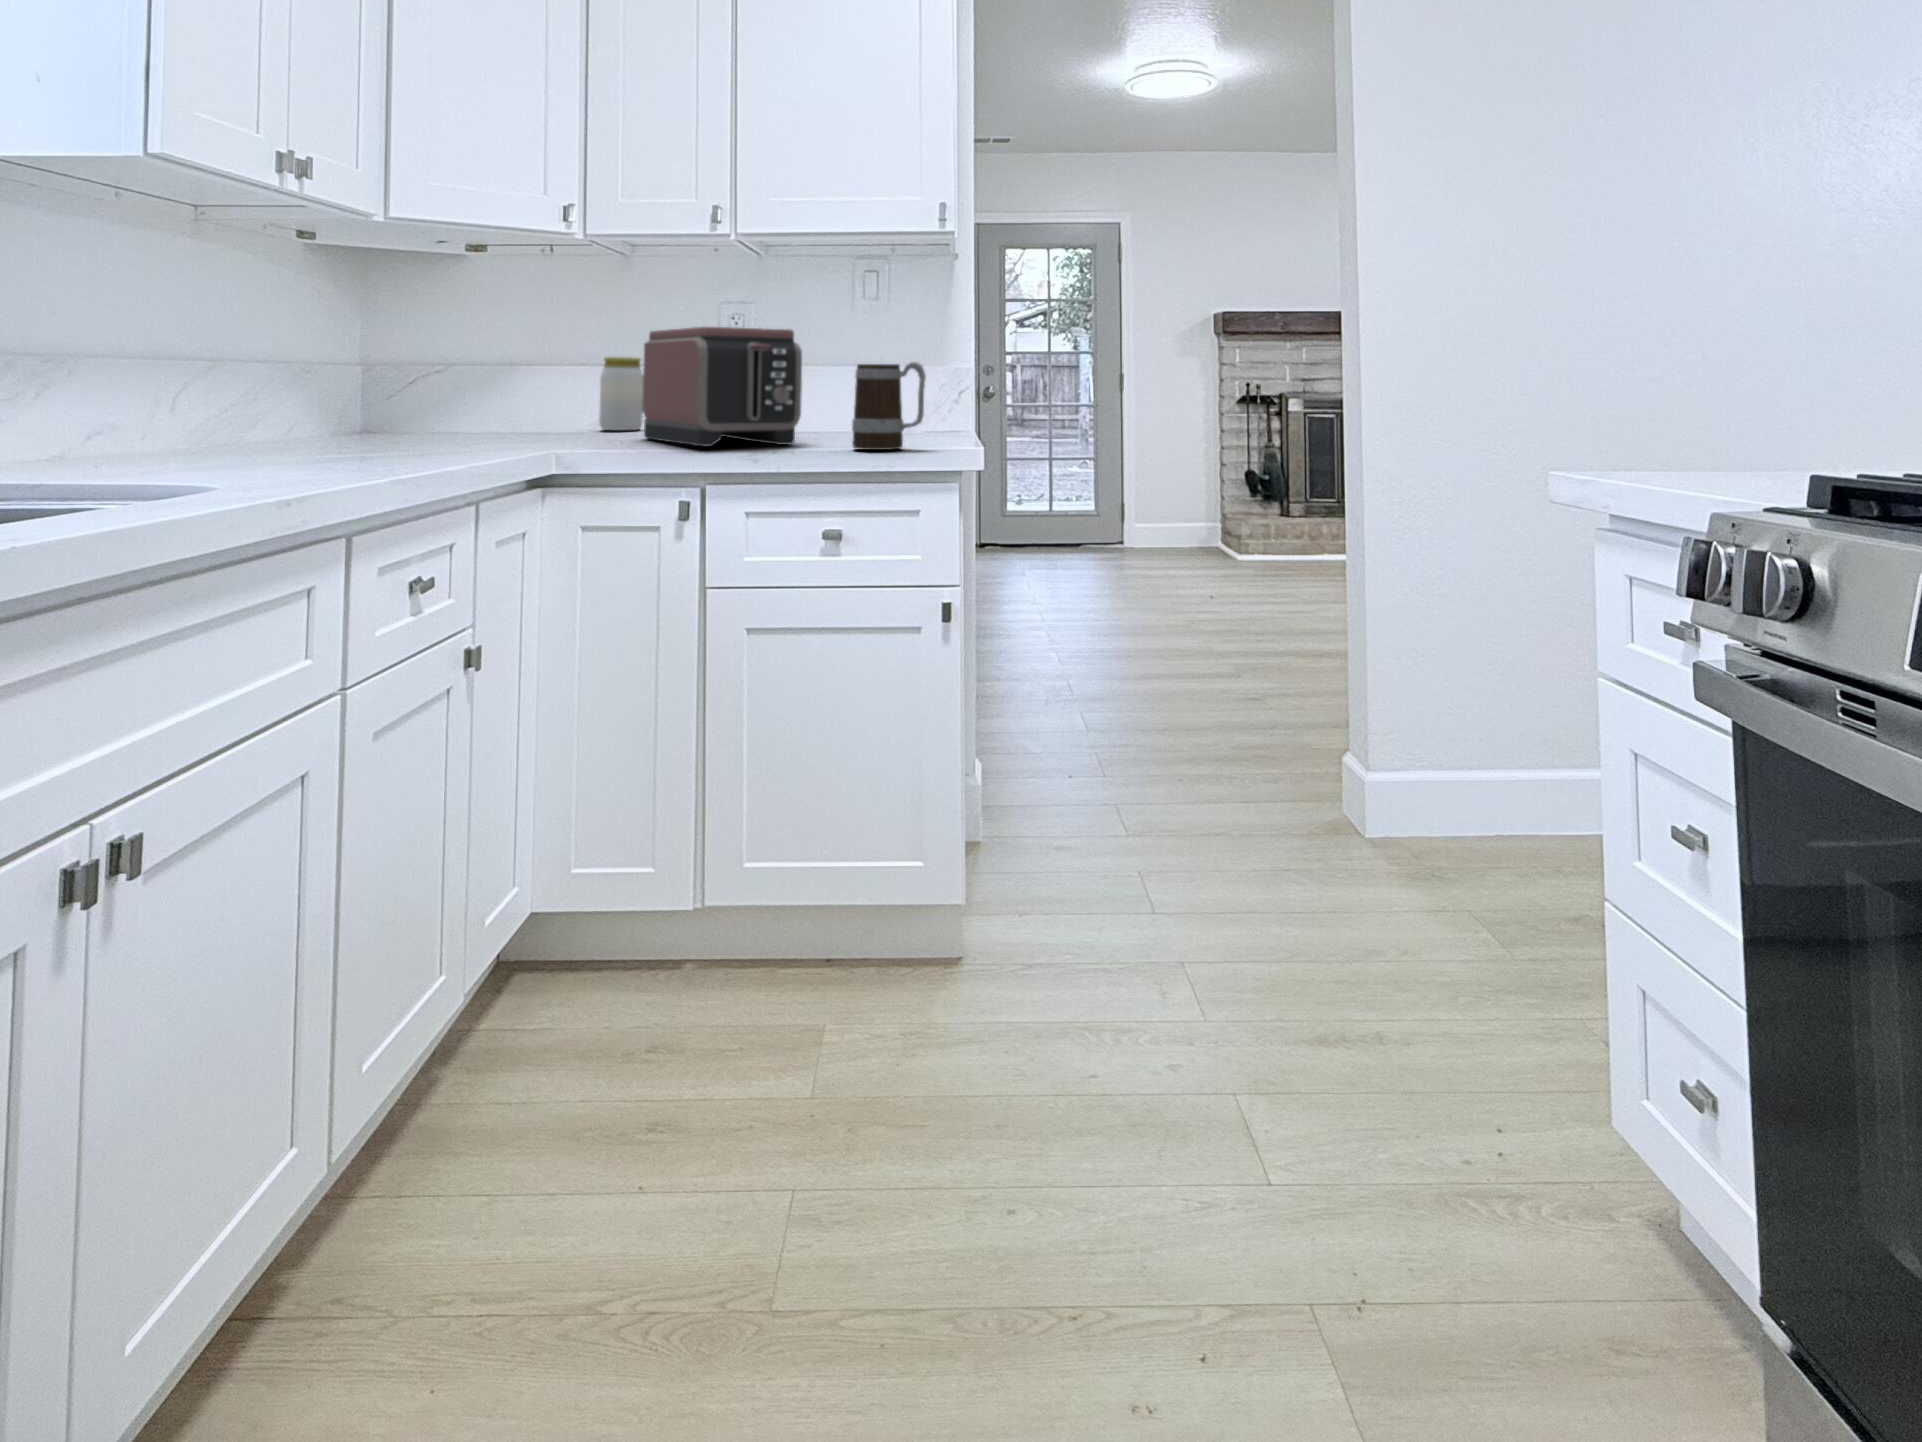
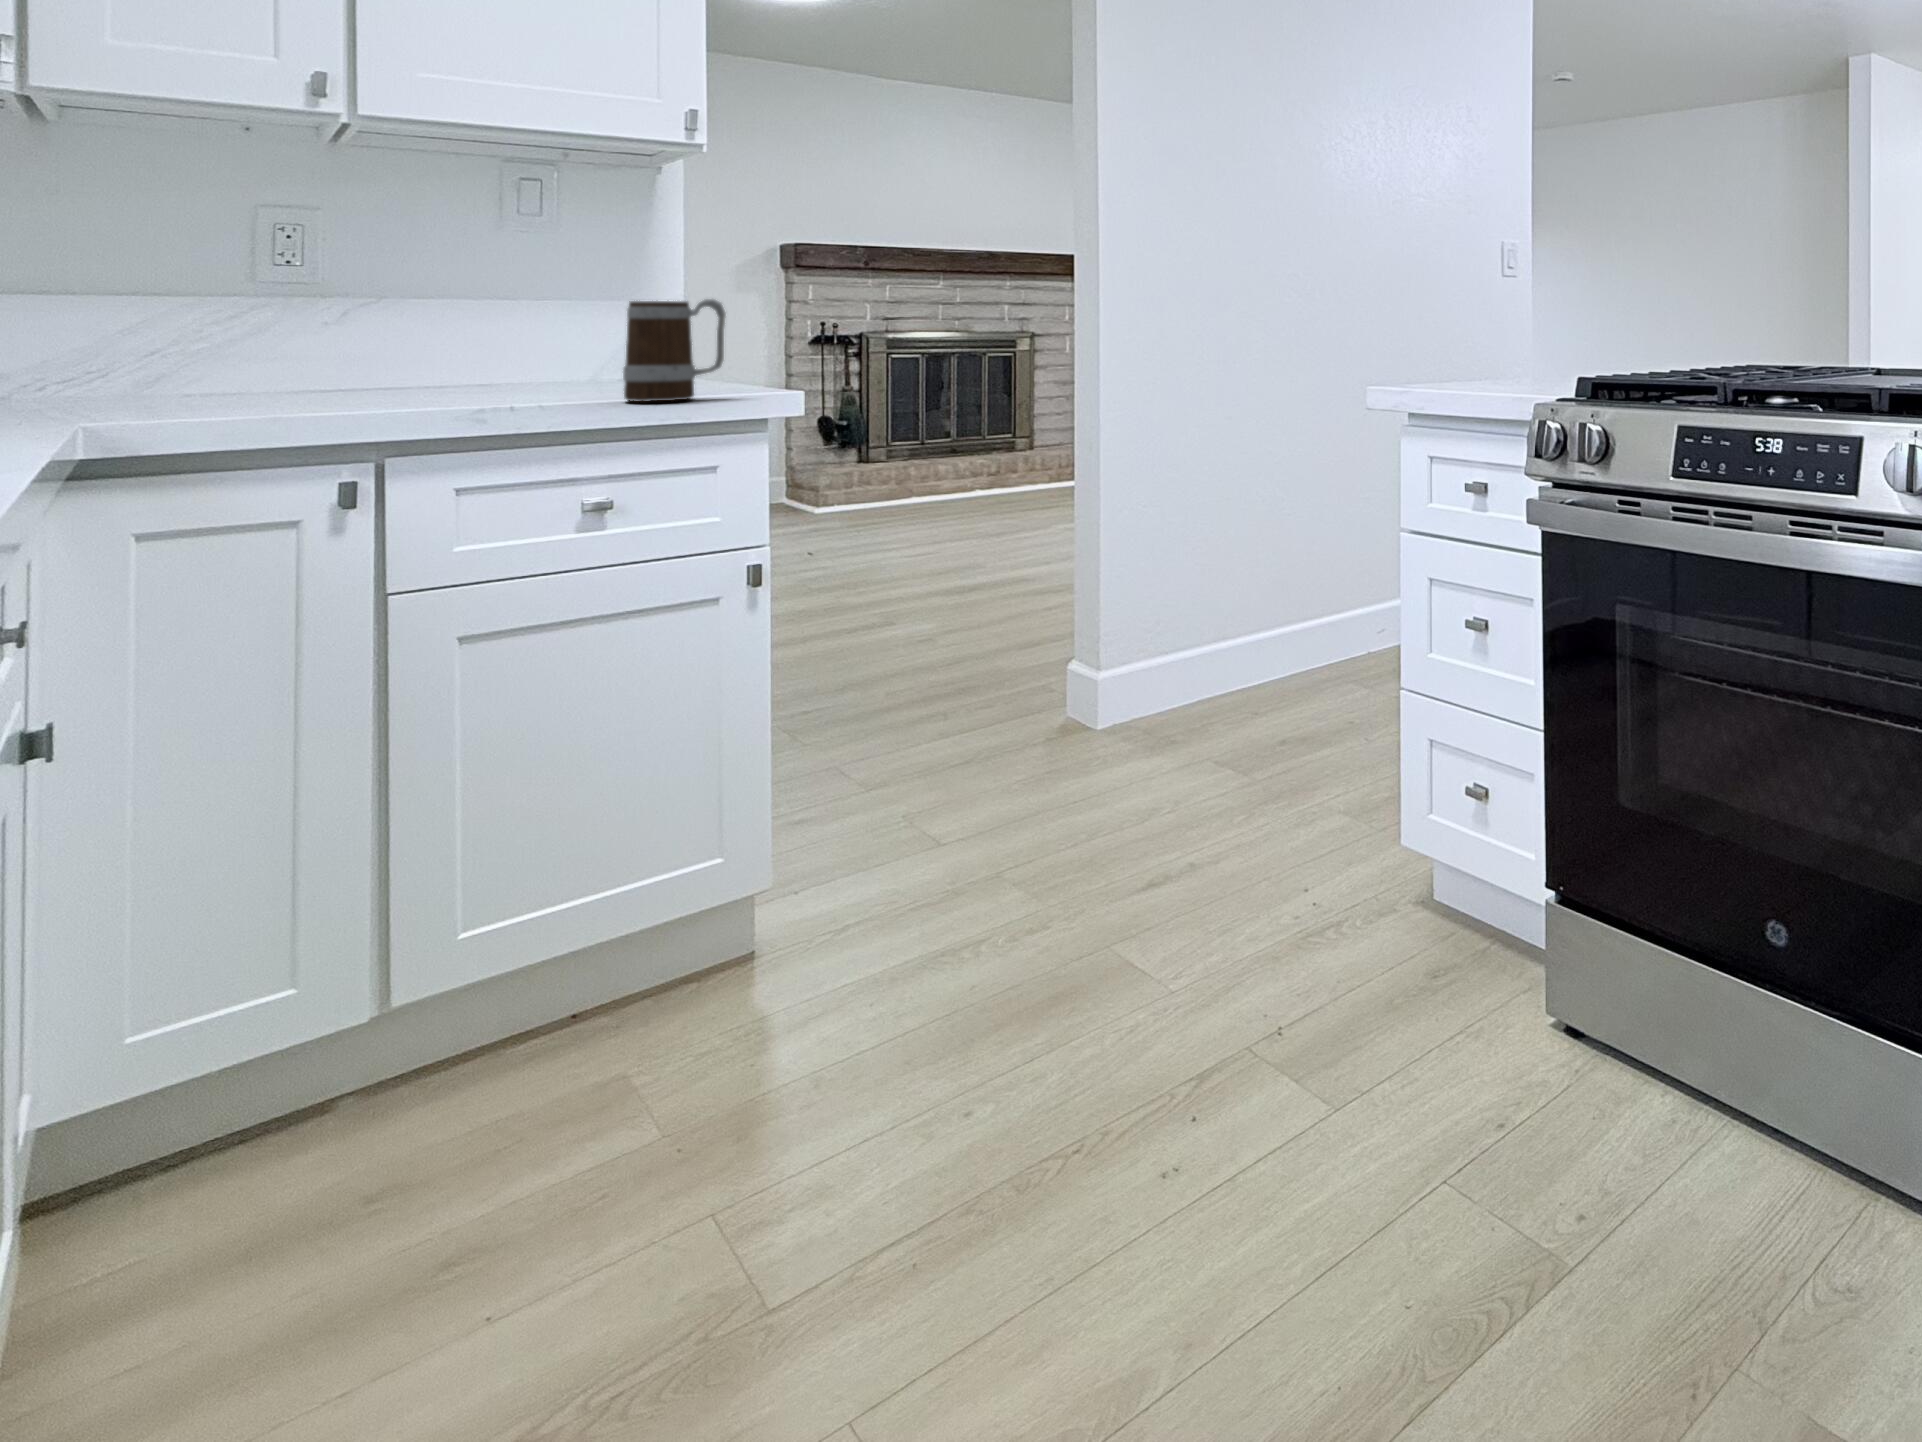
toaster: present [642,327,802,446] -> none [213,252,529,409]
jar: present [599,357,643,430] -> none [63,290,154,399]

